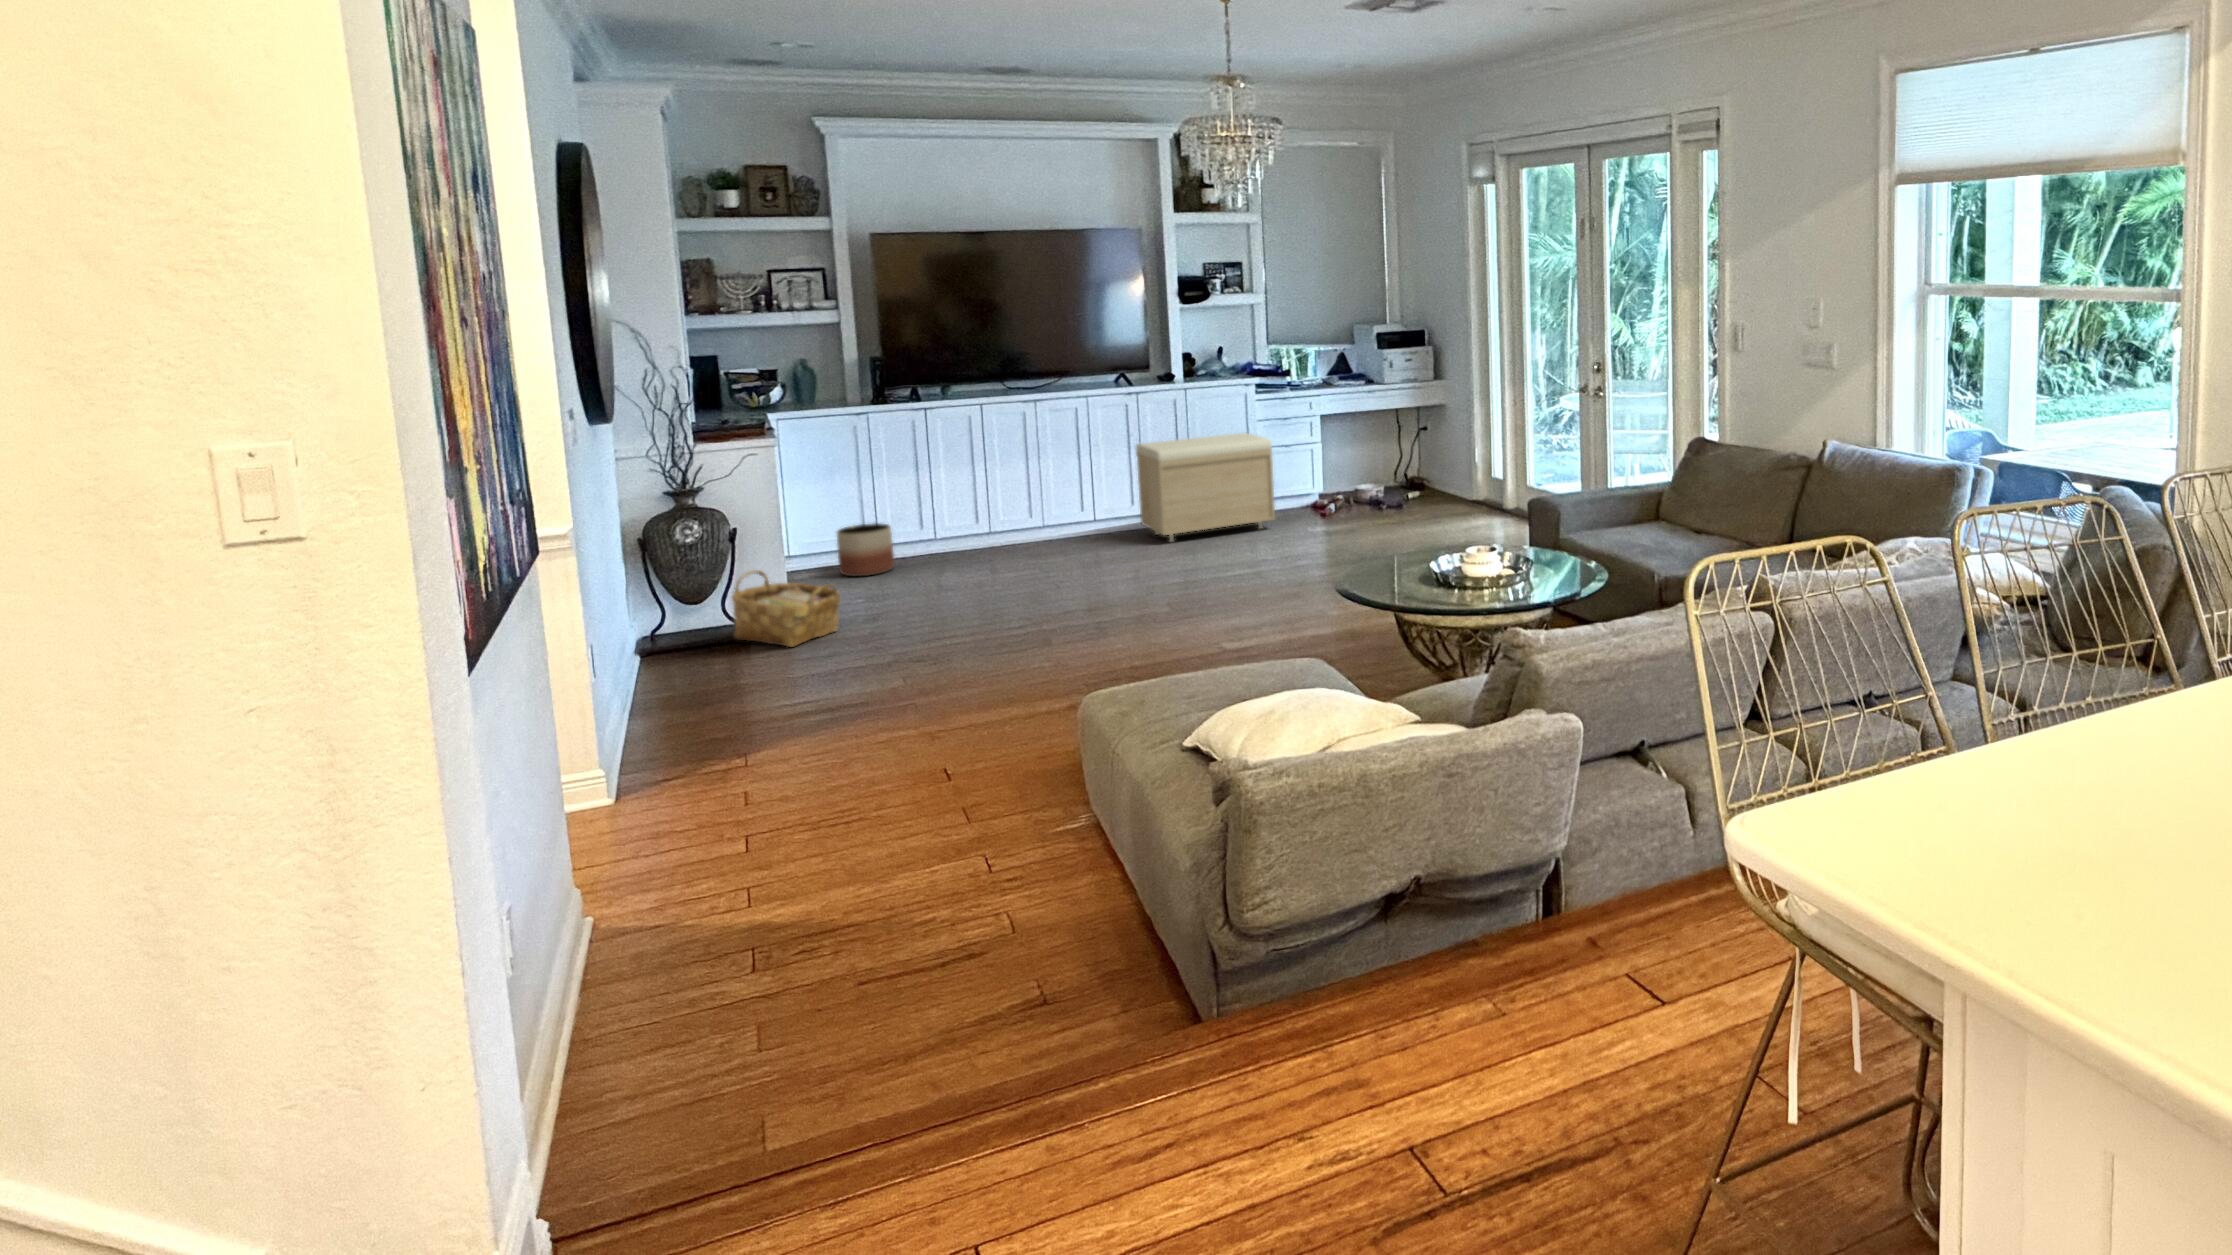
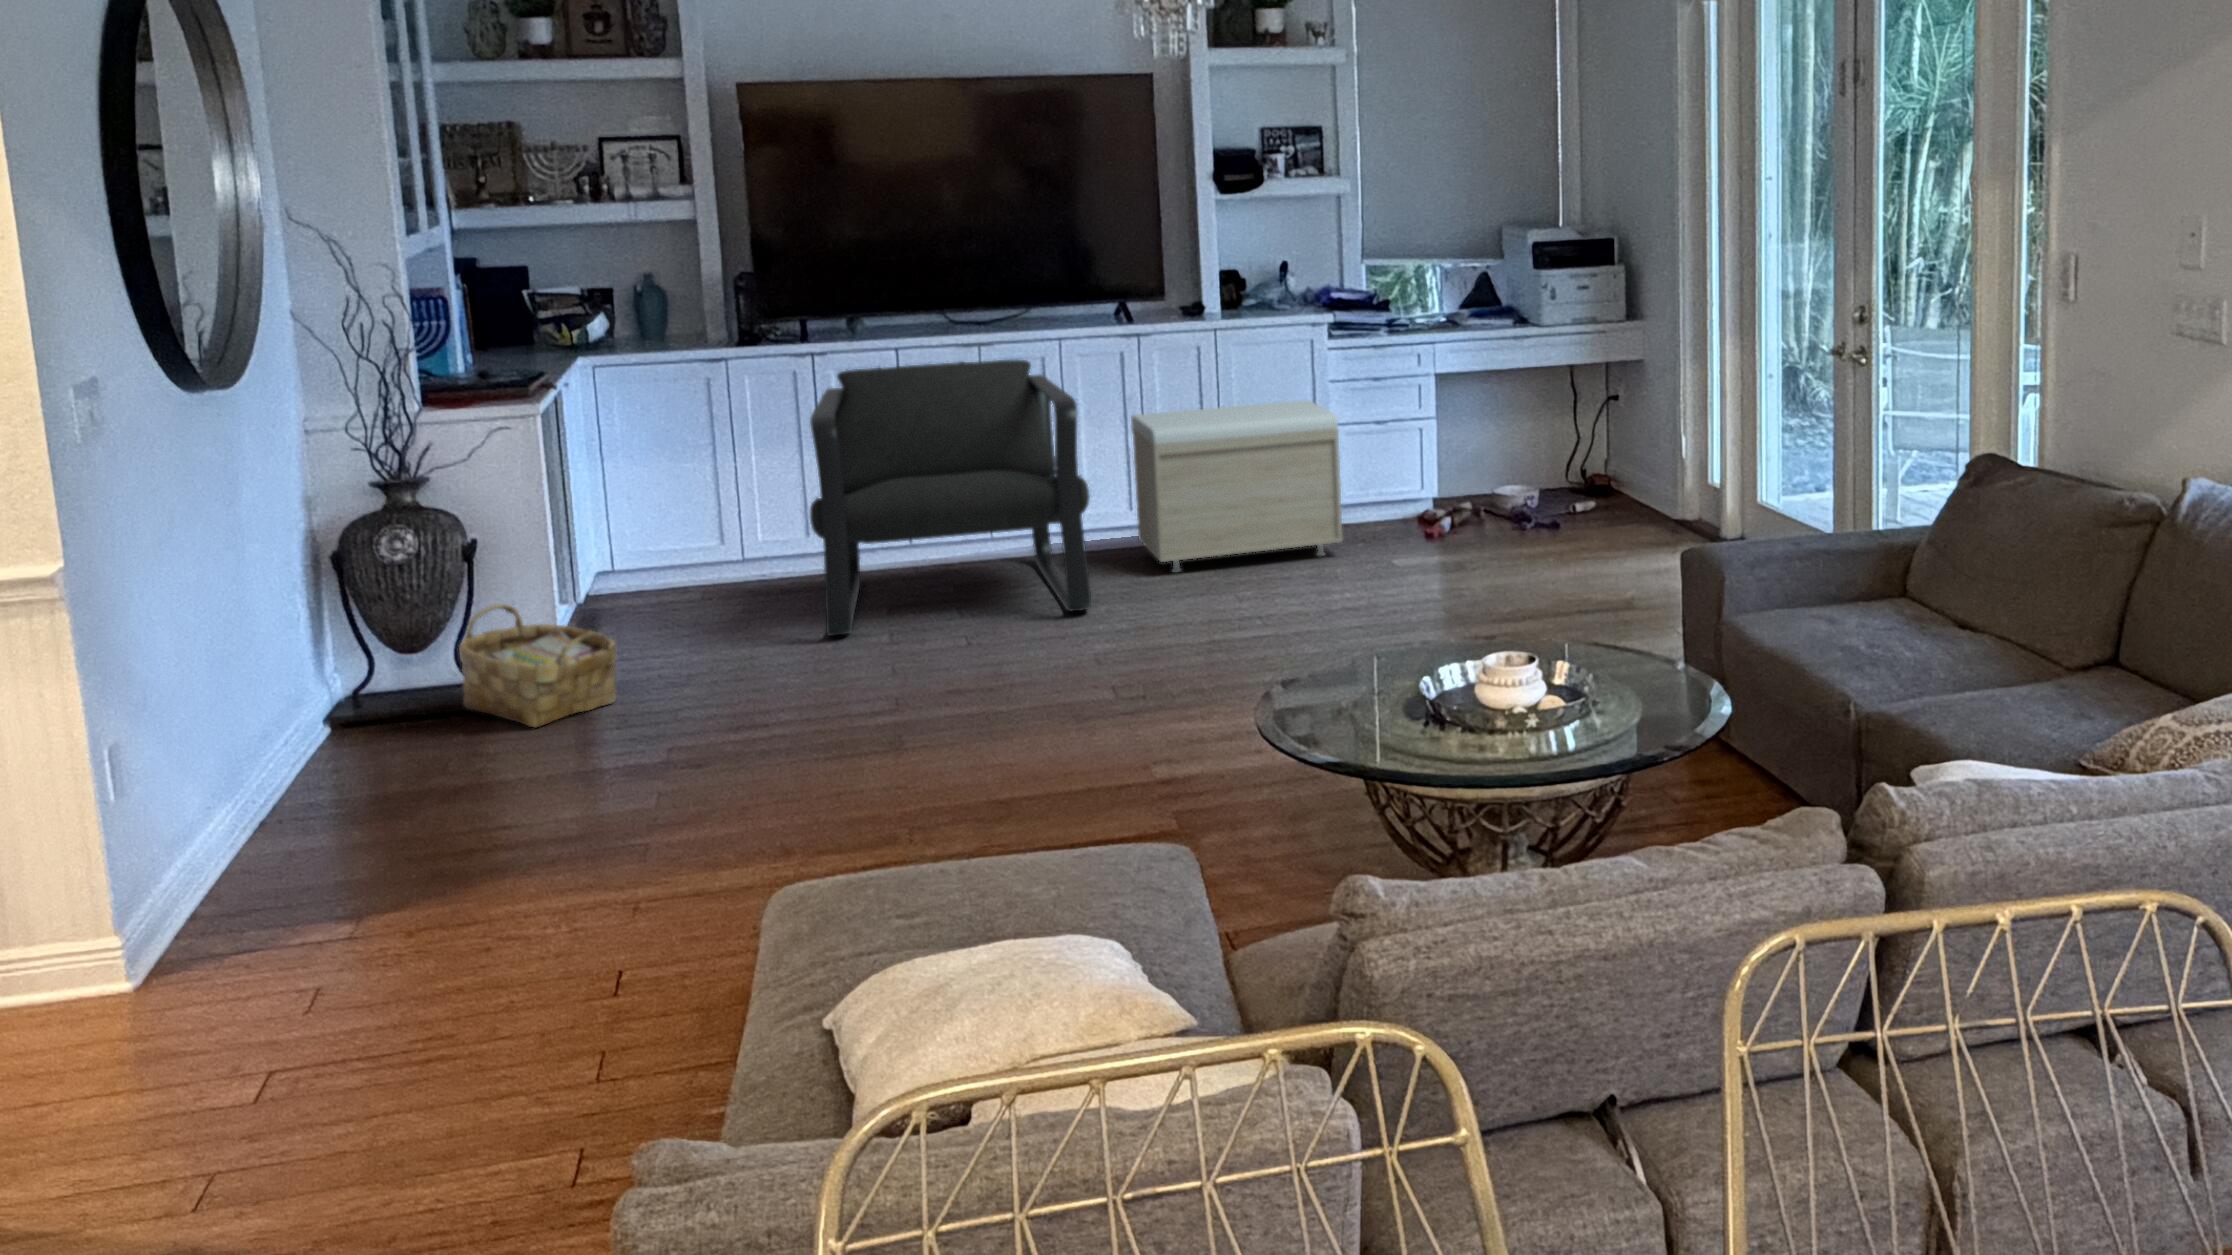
armchair: none [936,410,1131,587] -> present [810,360,1091,636]
planter: present [837,523,894,576] -> none [672,527,758,607]

